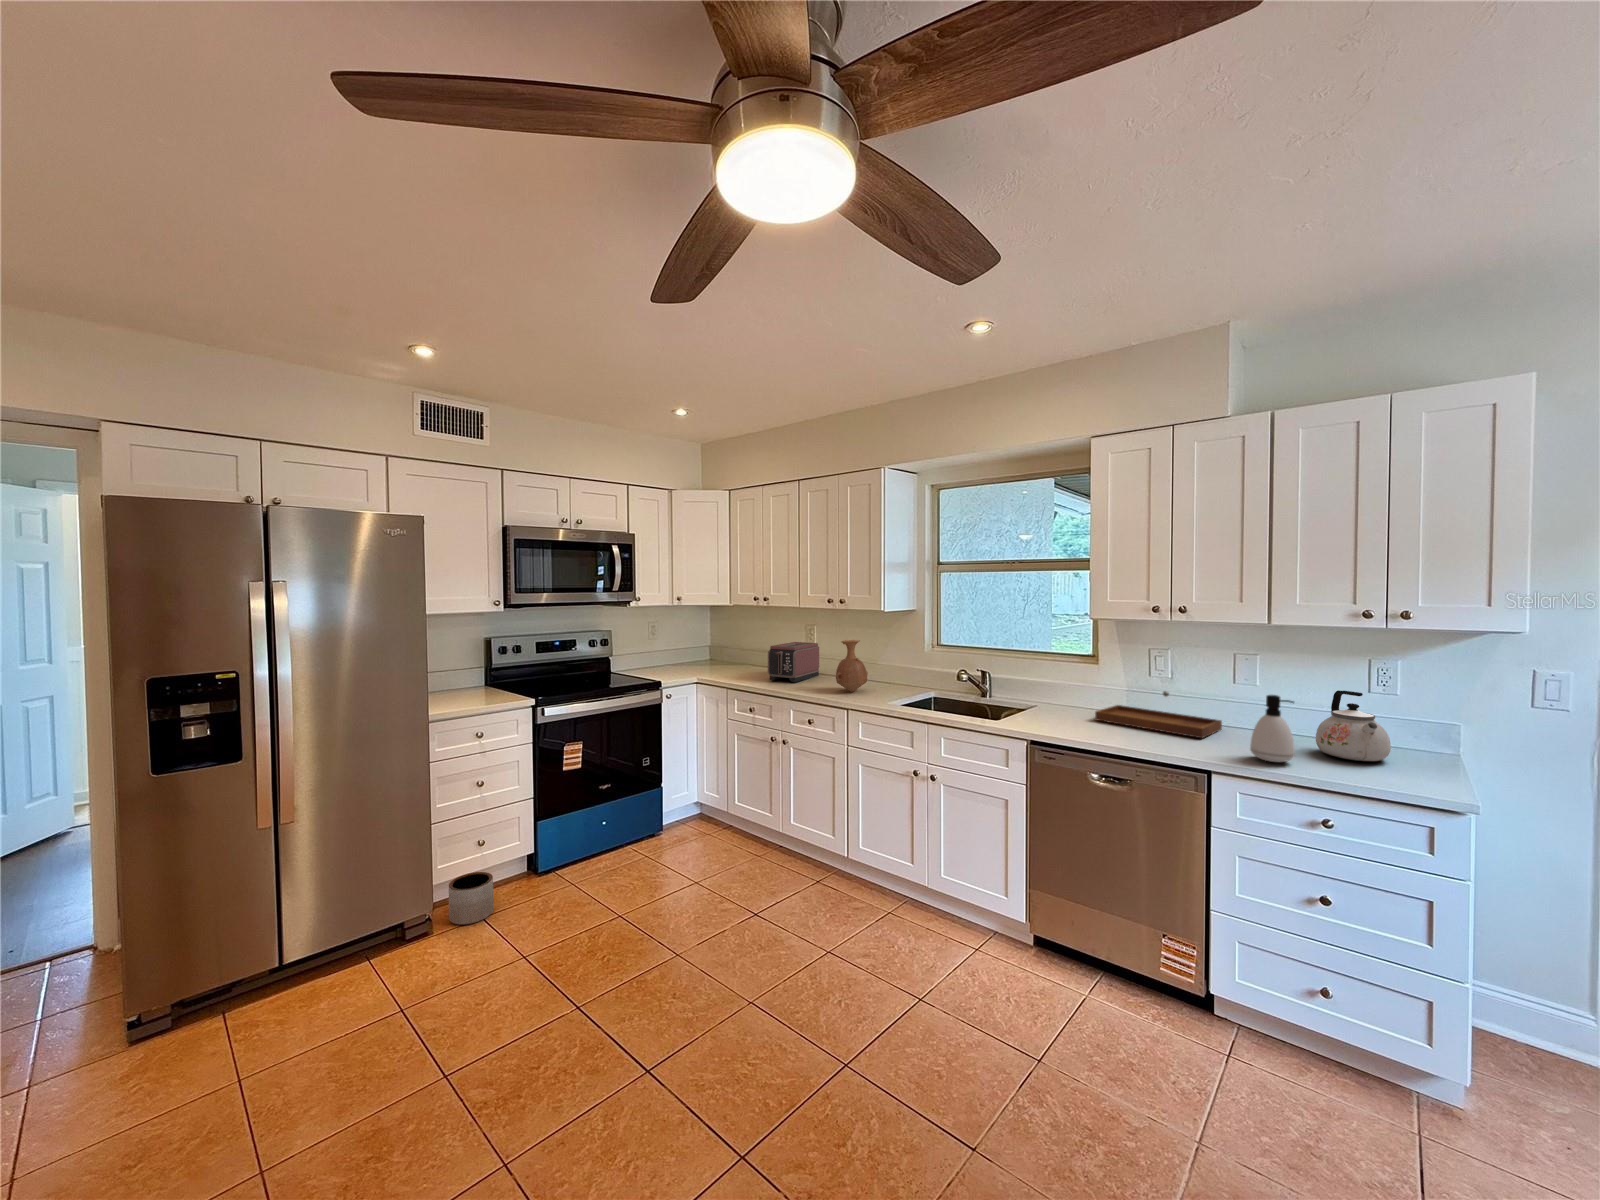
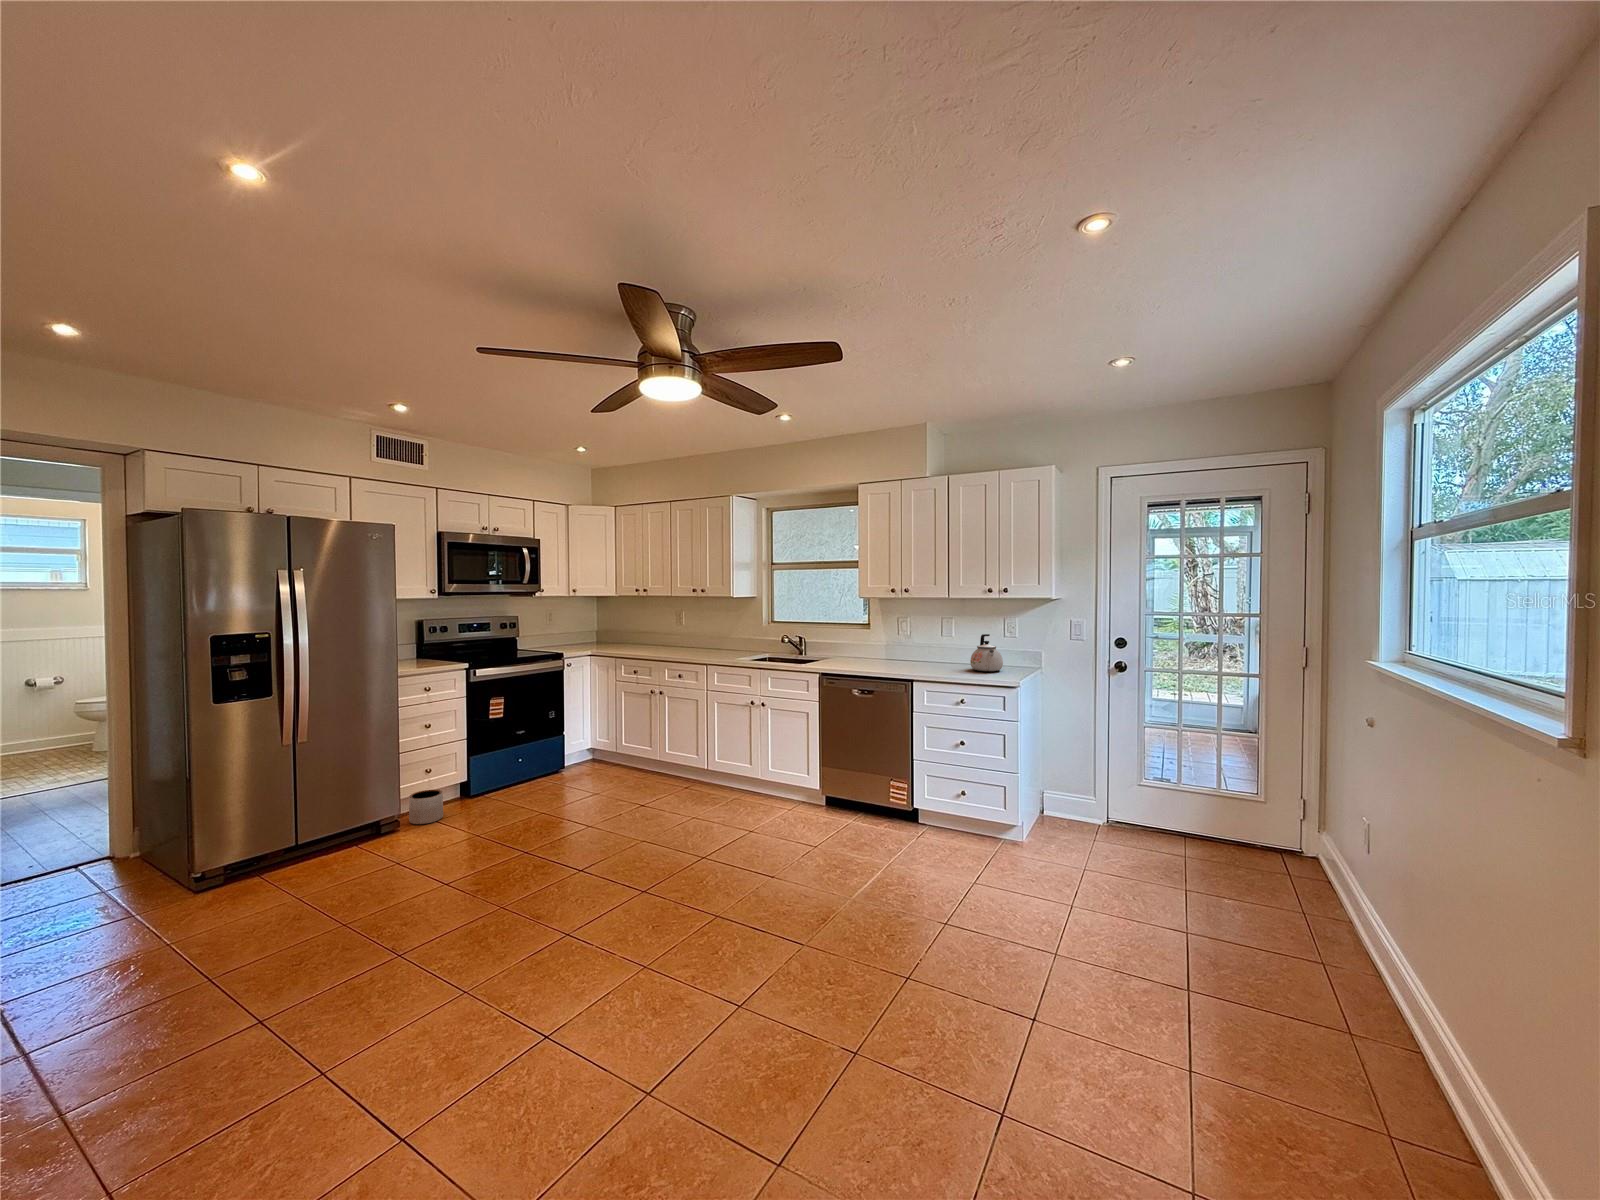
vase: present [836,640,868,692] -> none [698,618,722,655]
toaster: present [768,642,819,682] -> none [647,624,687,652]
tray: present [1095,691,1222,738] -> none [863,642,933,667]
soap dispenser: present [1250,695,1295,762] -> none [934,636,955,674]

